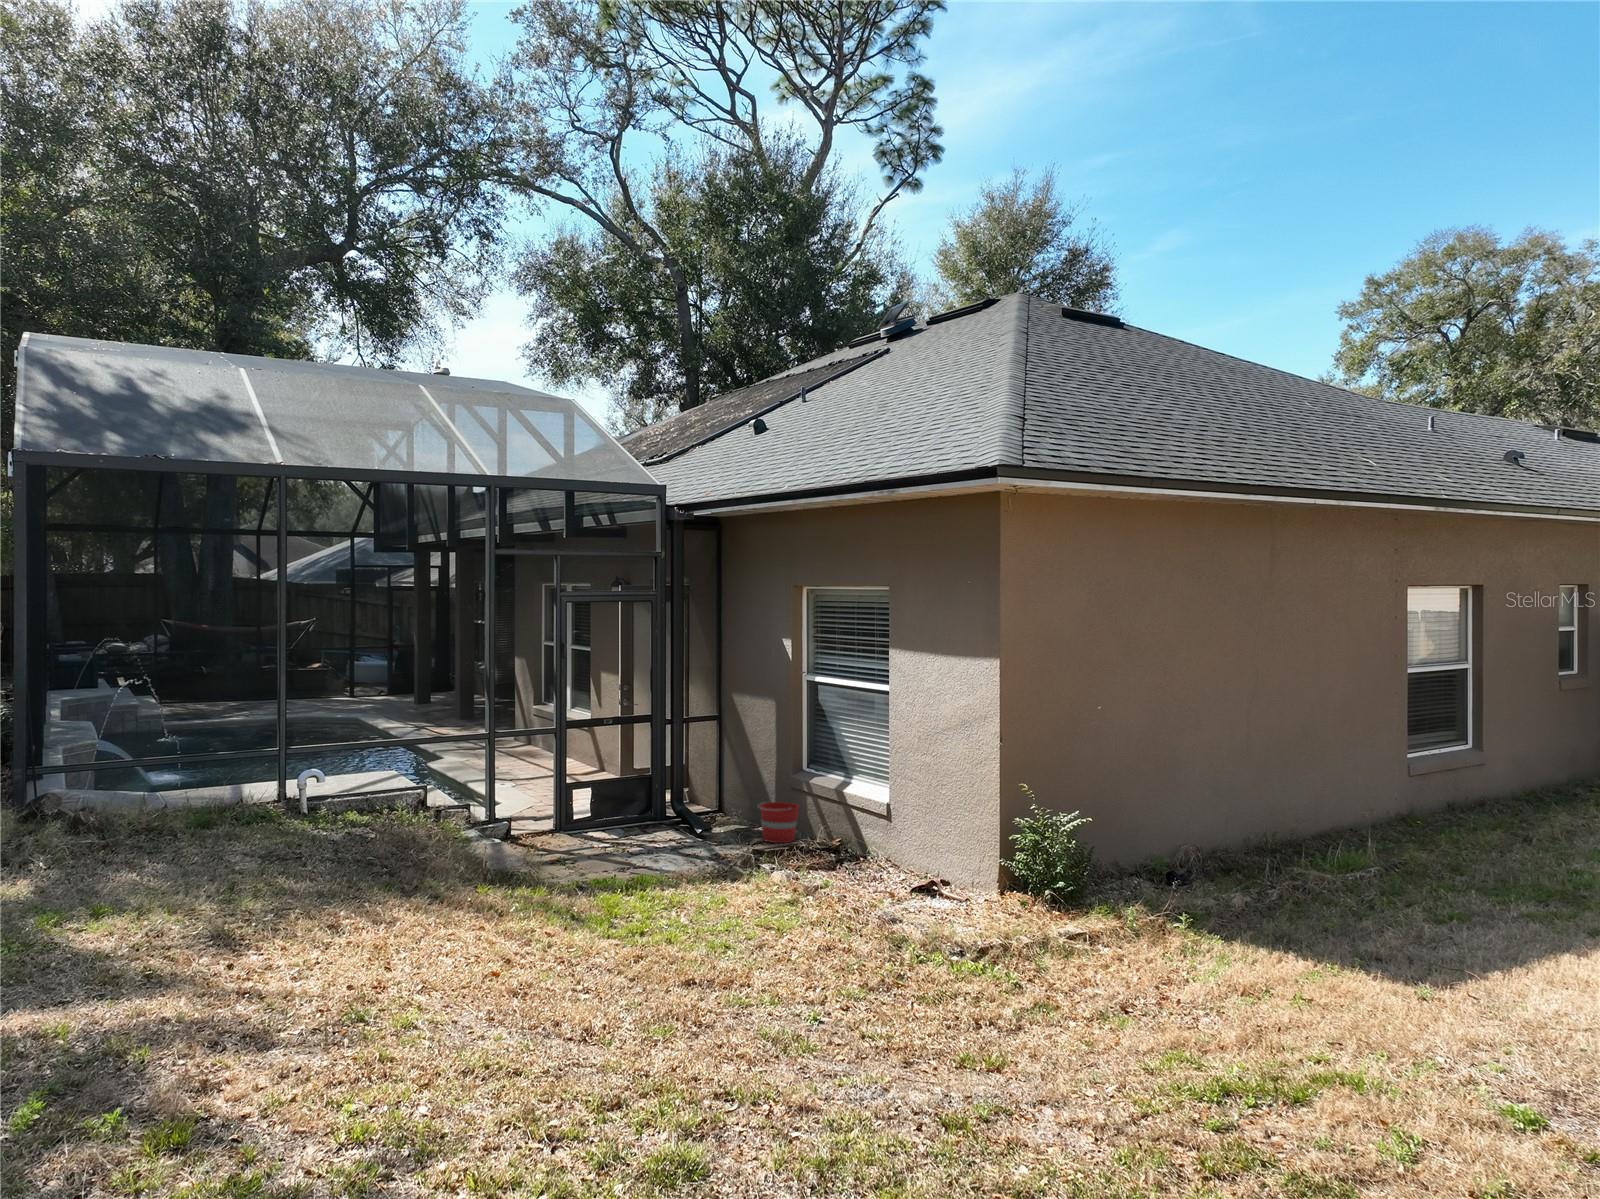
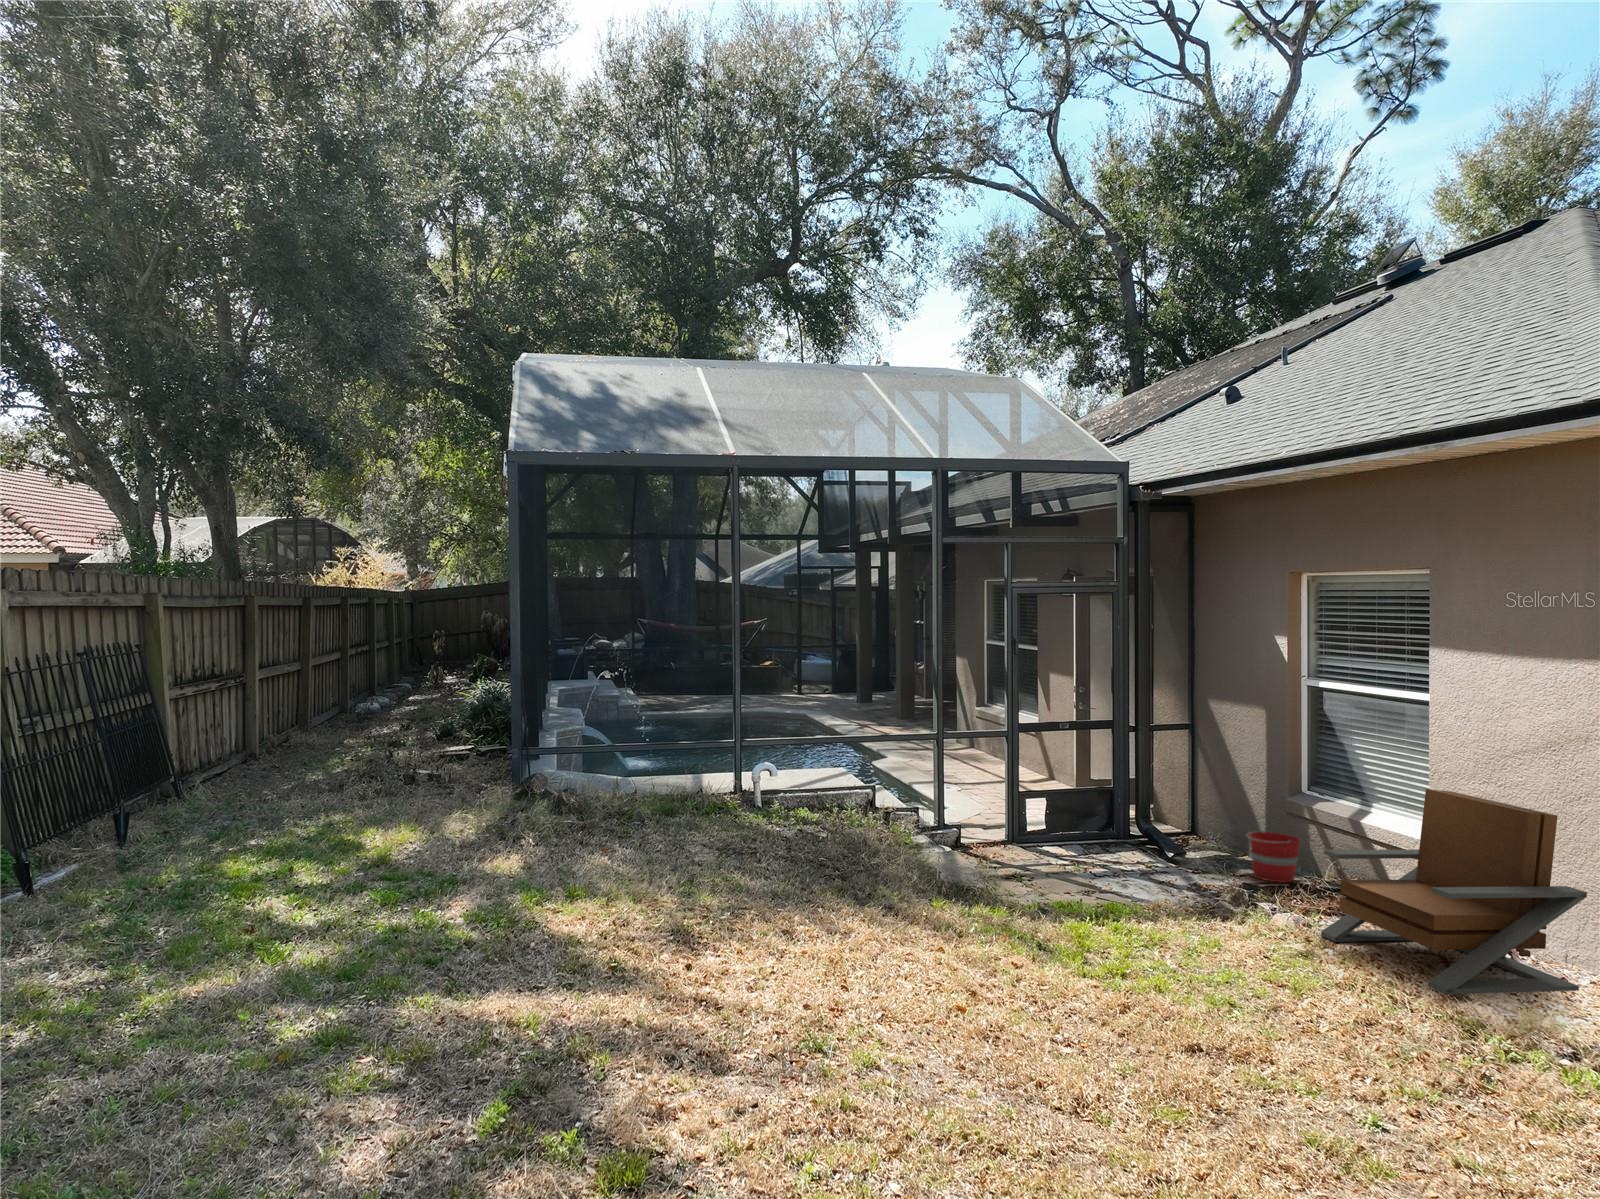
lounge chair: none [806,759,982,917] -> present [1321,789,1587,994]

